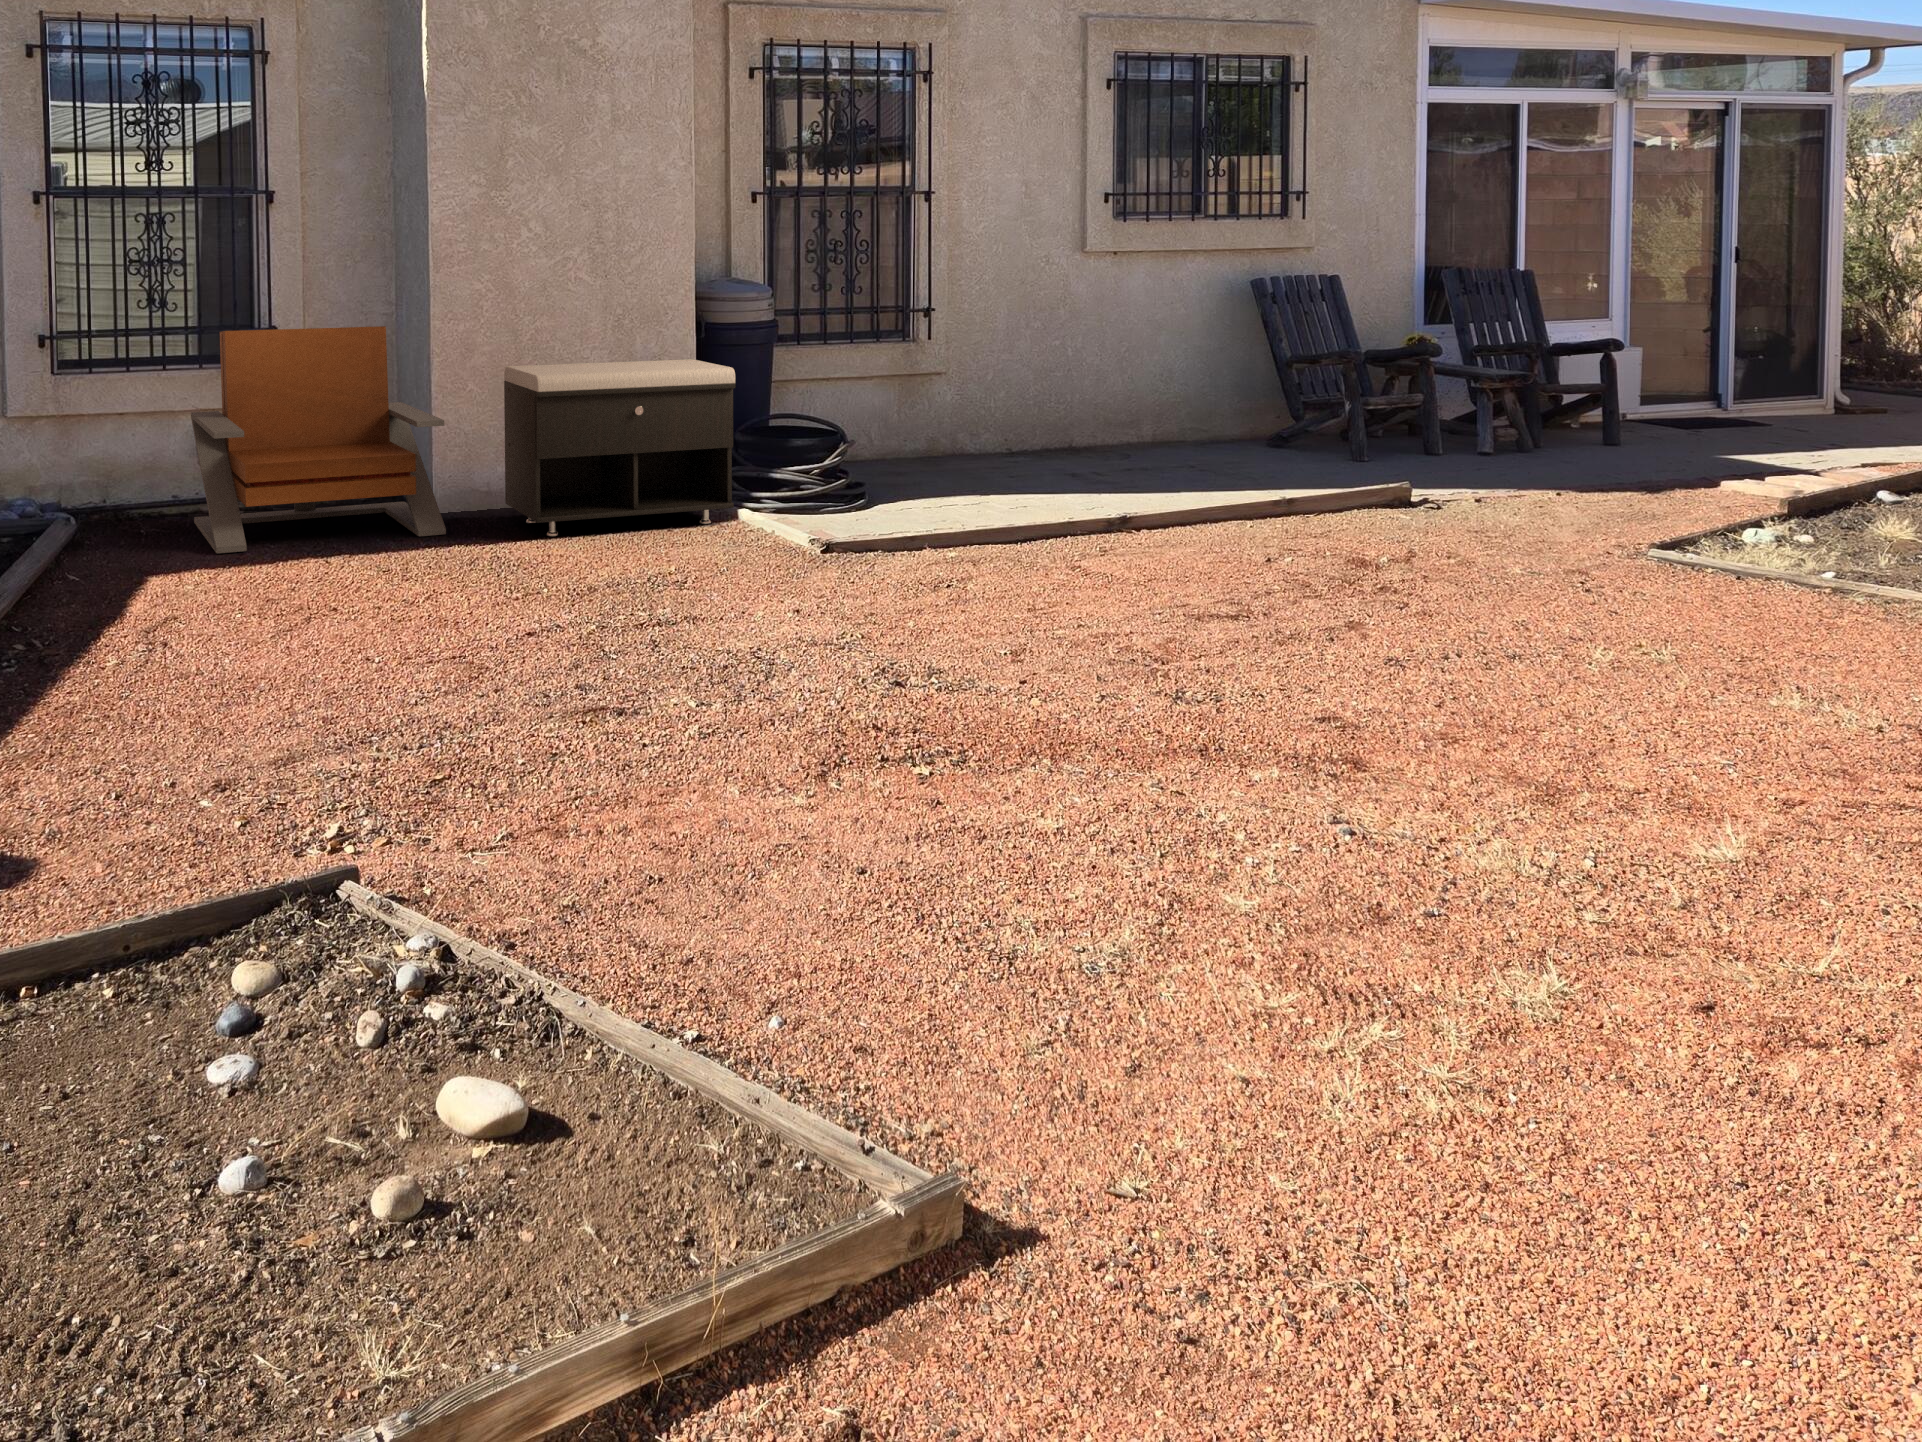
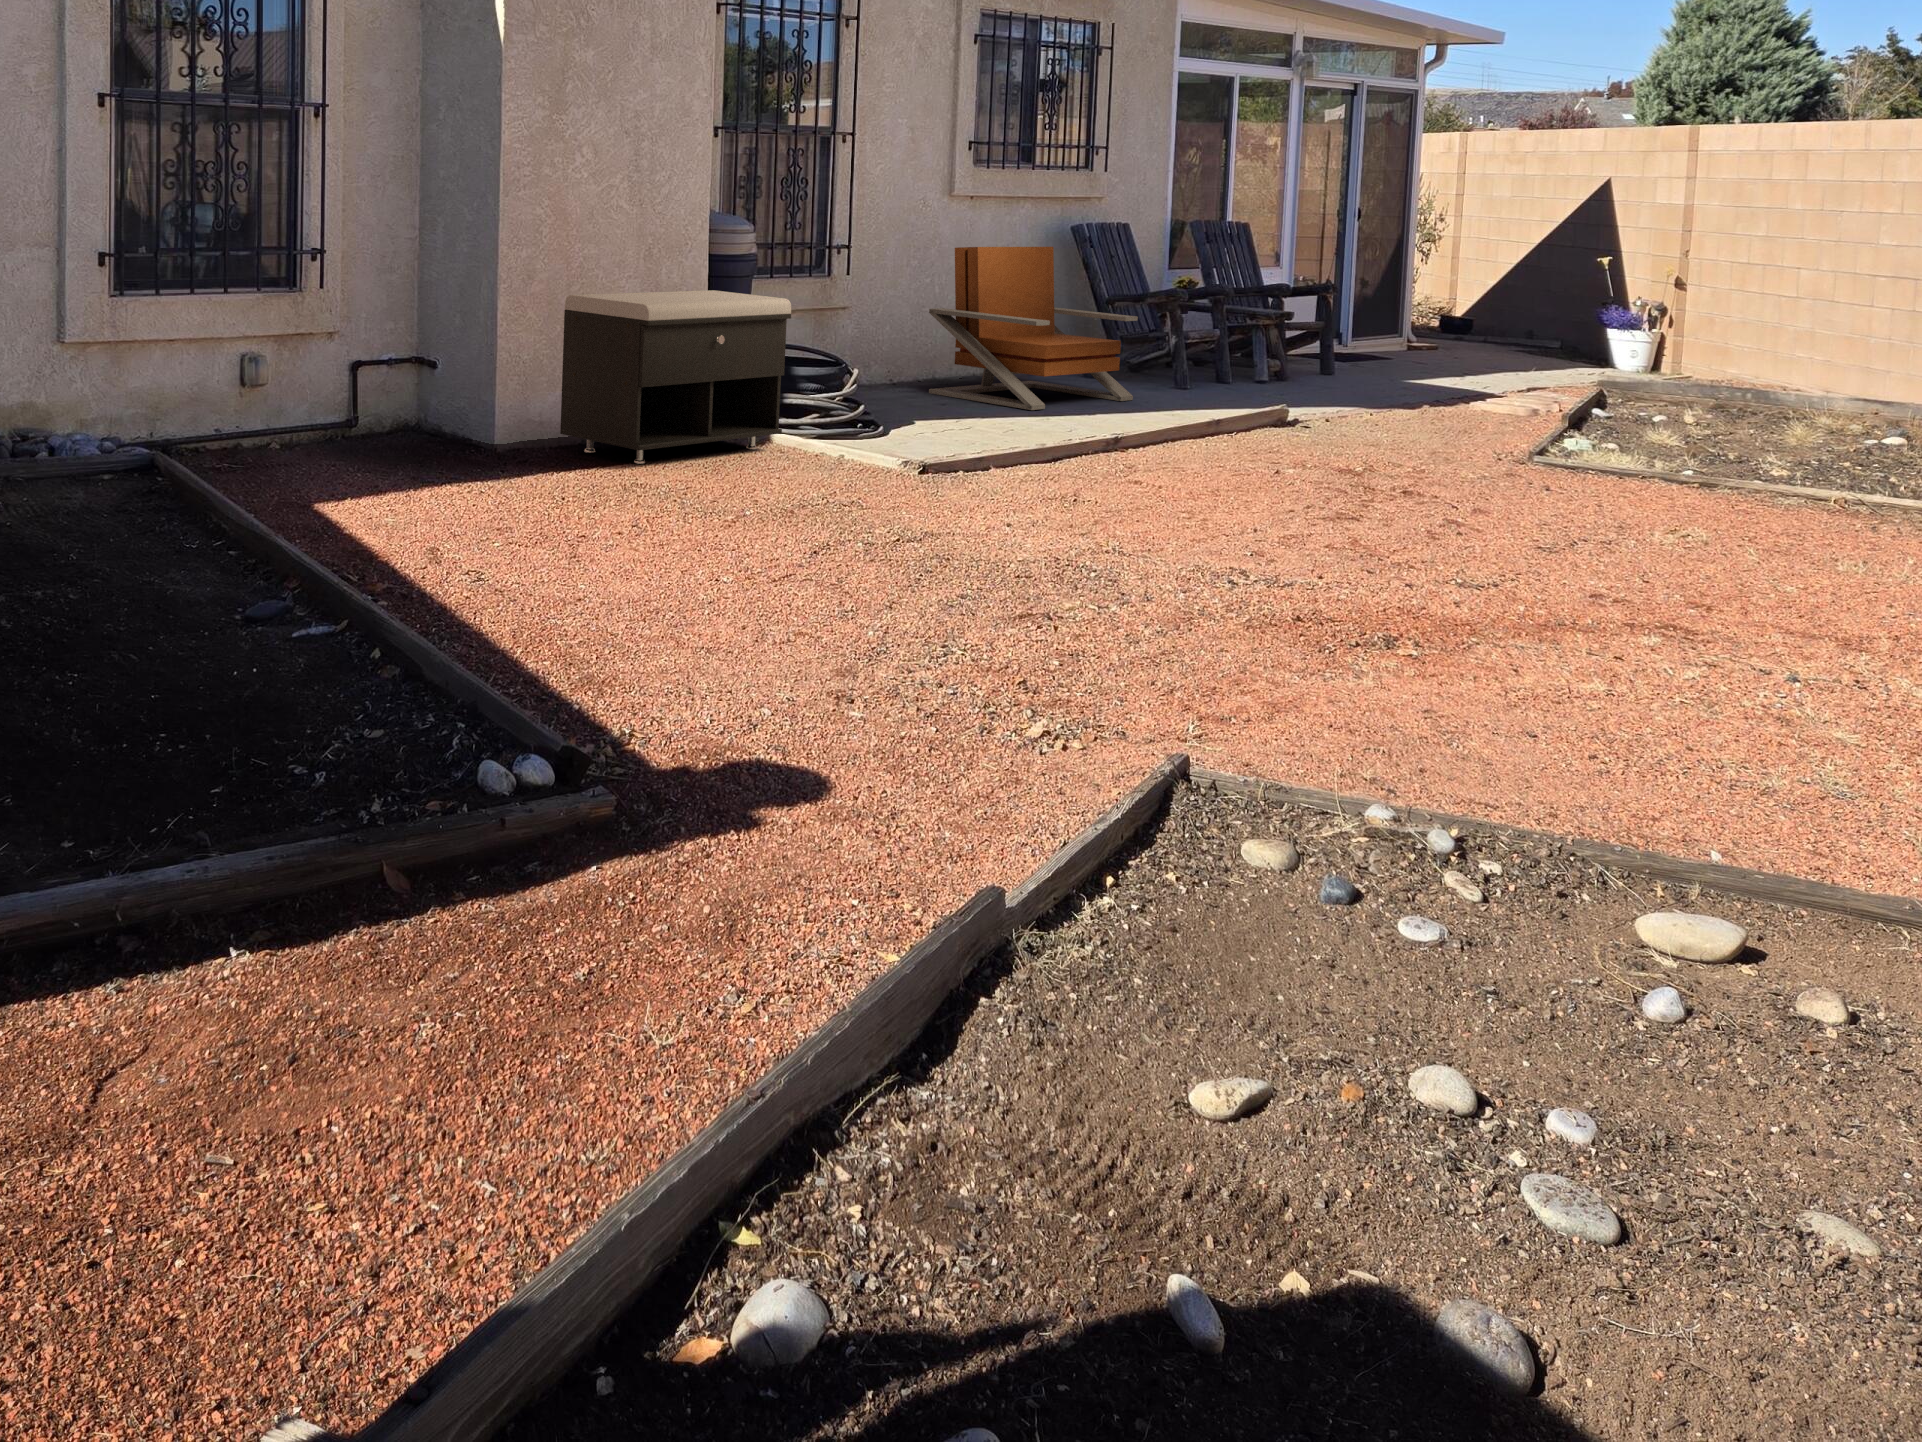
lounge chair: present [191,326,446,553] -> present [929,247,1138,410]

